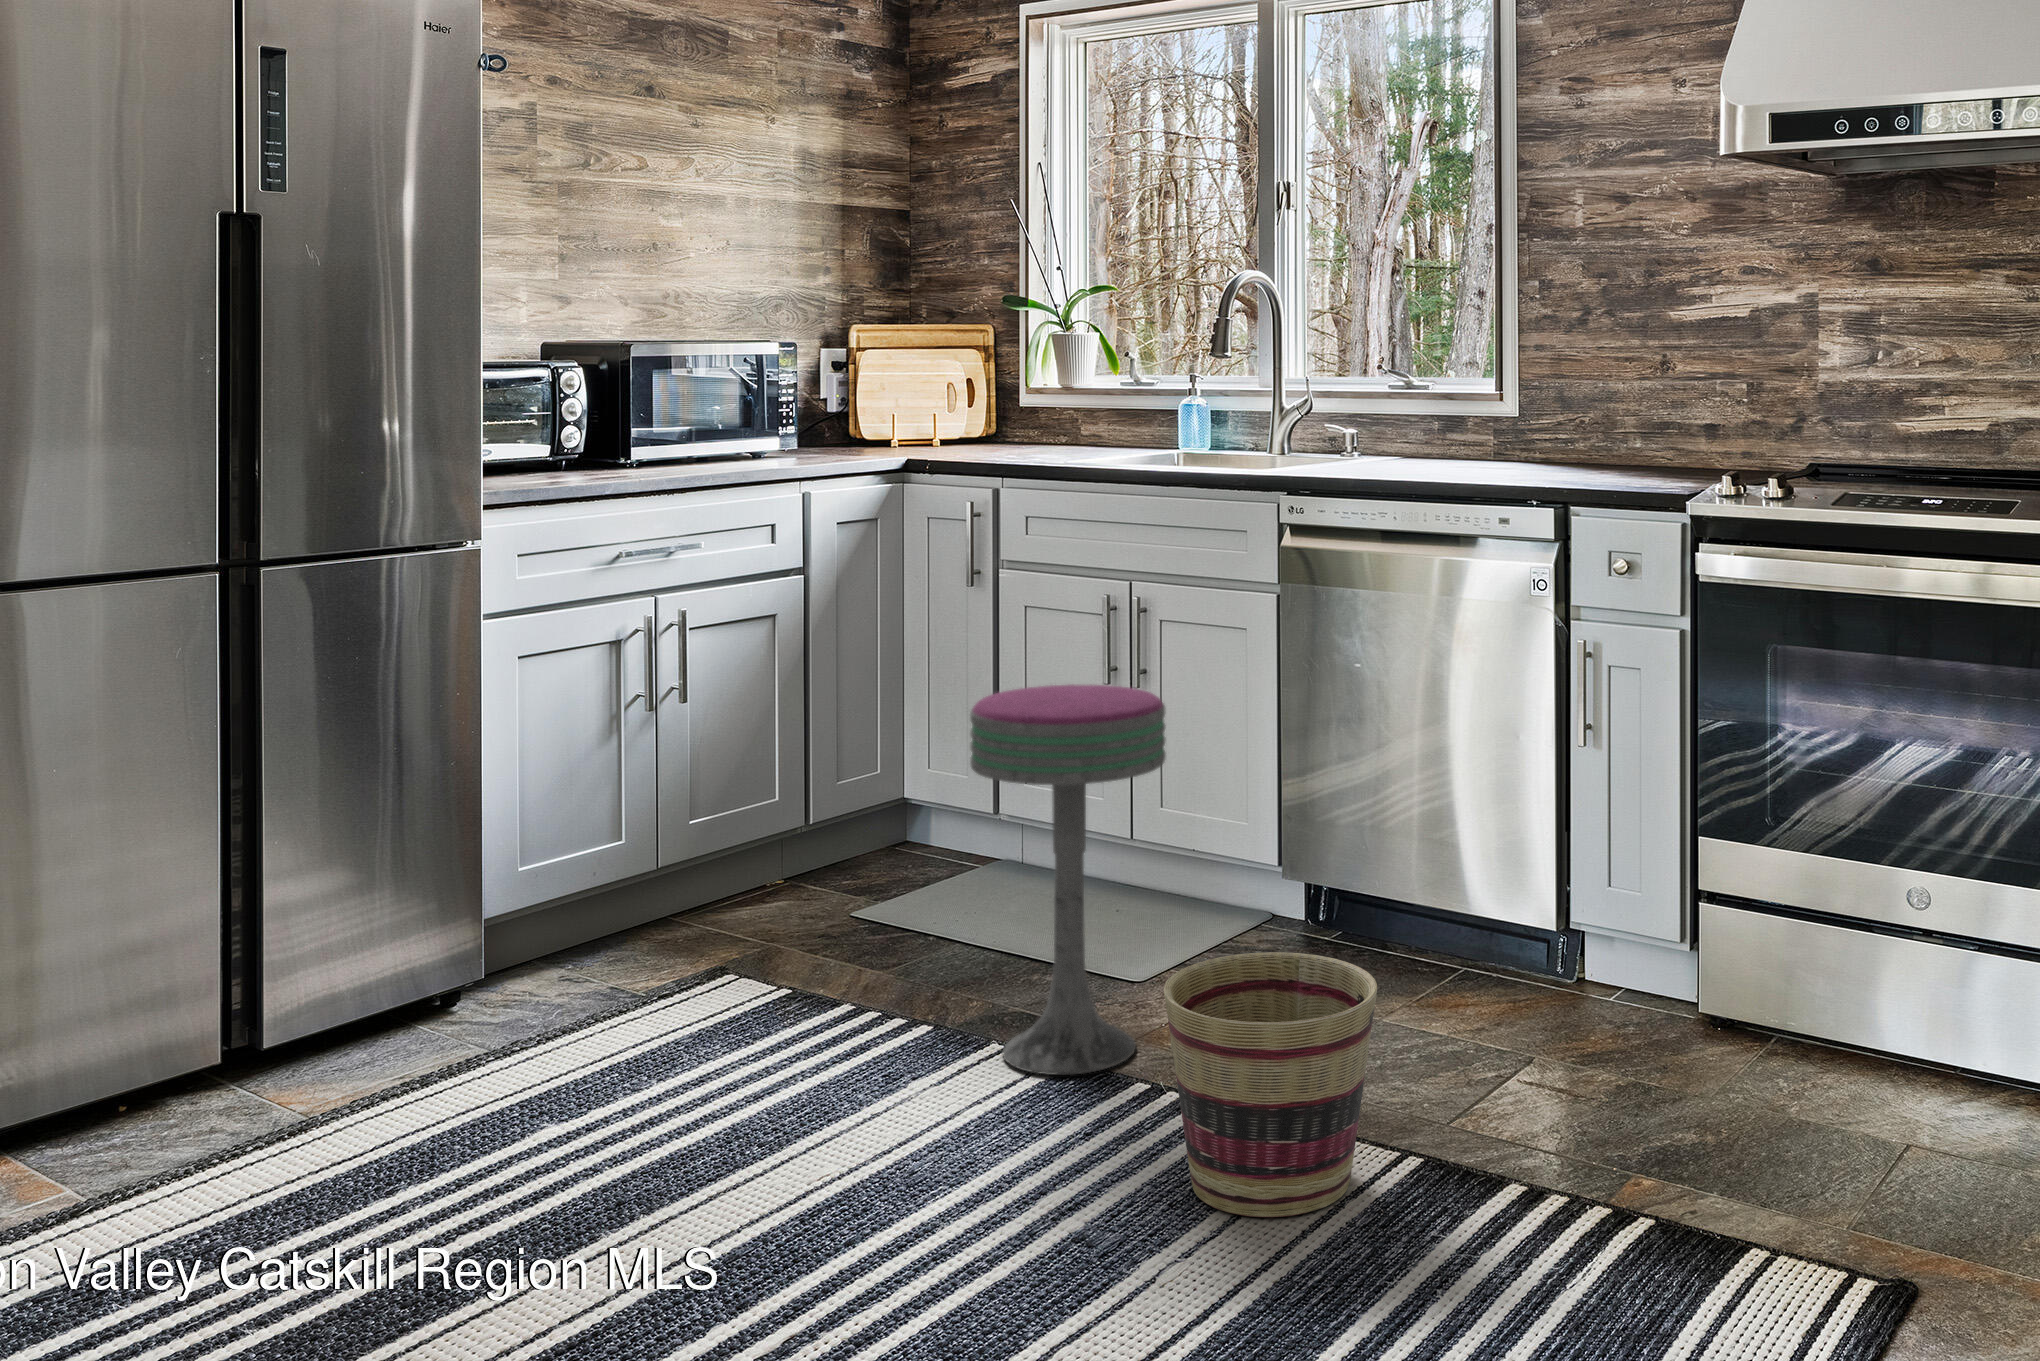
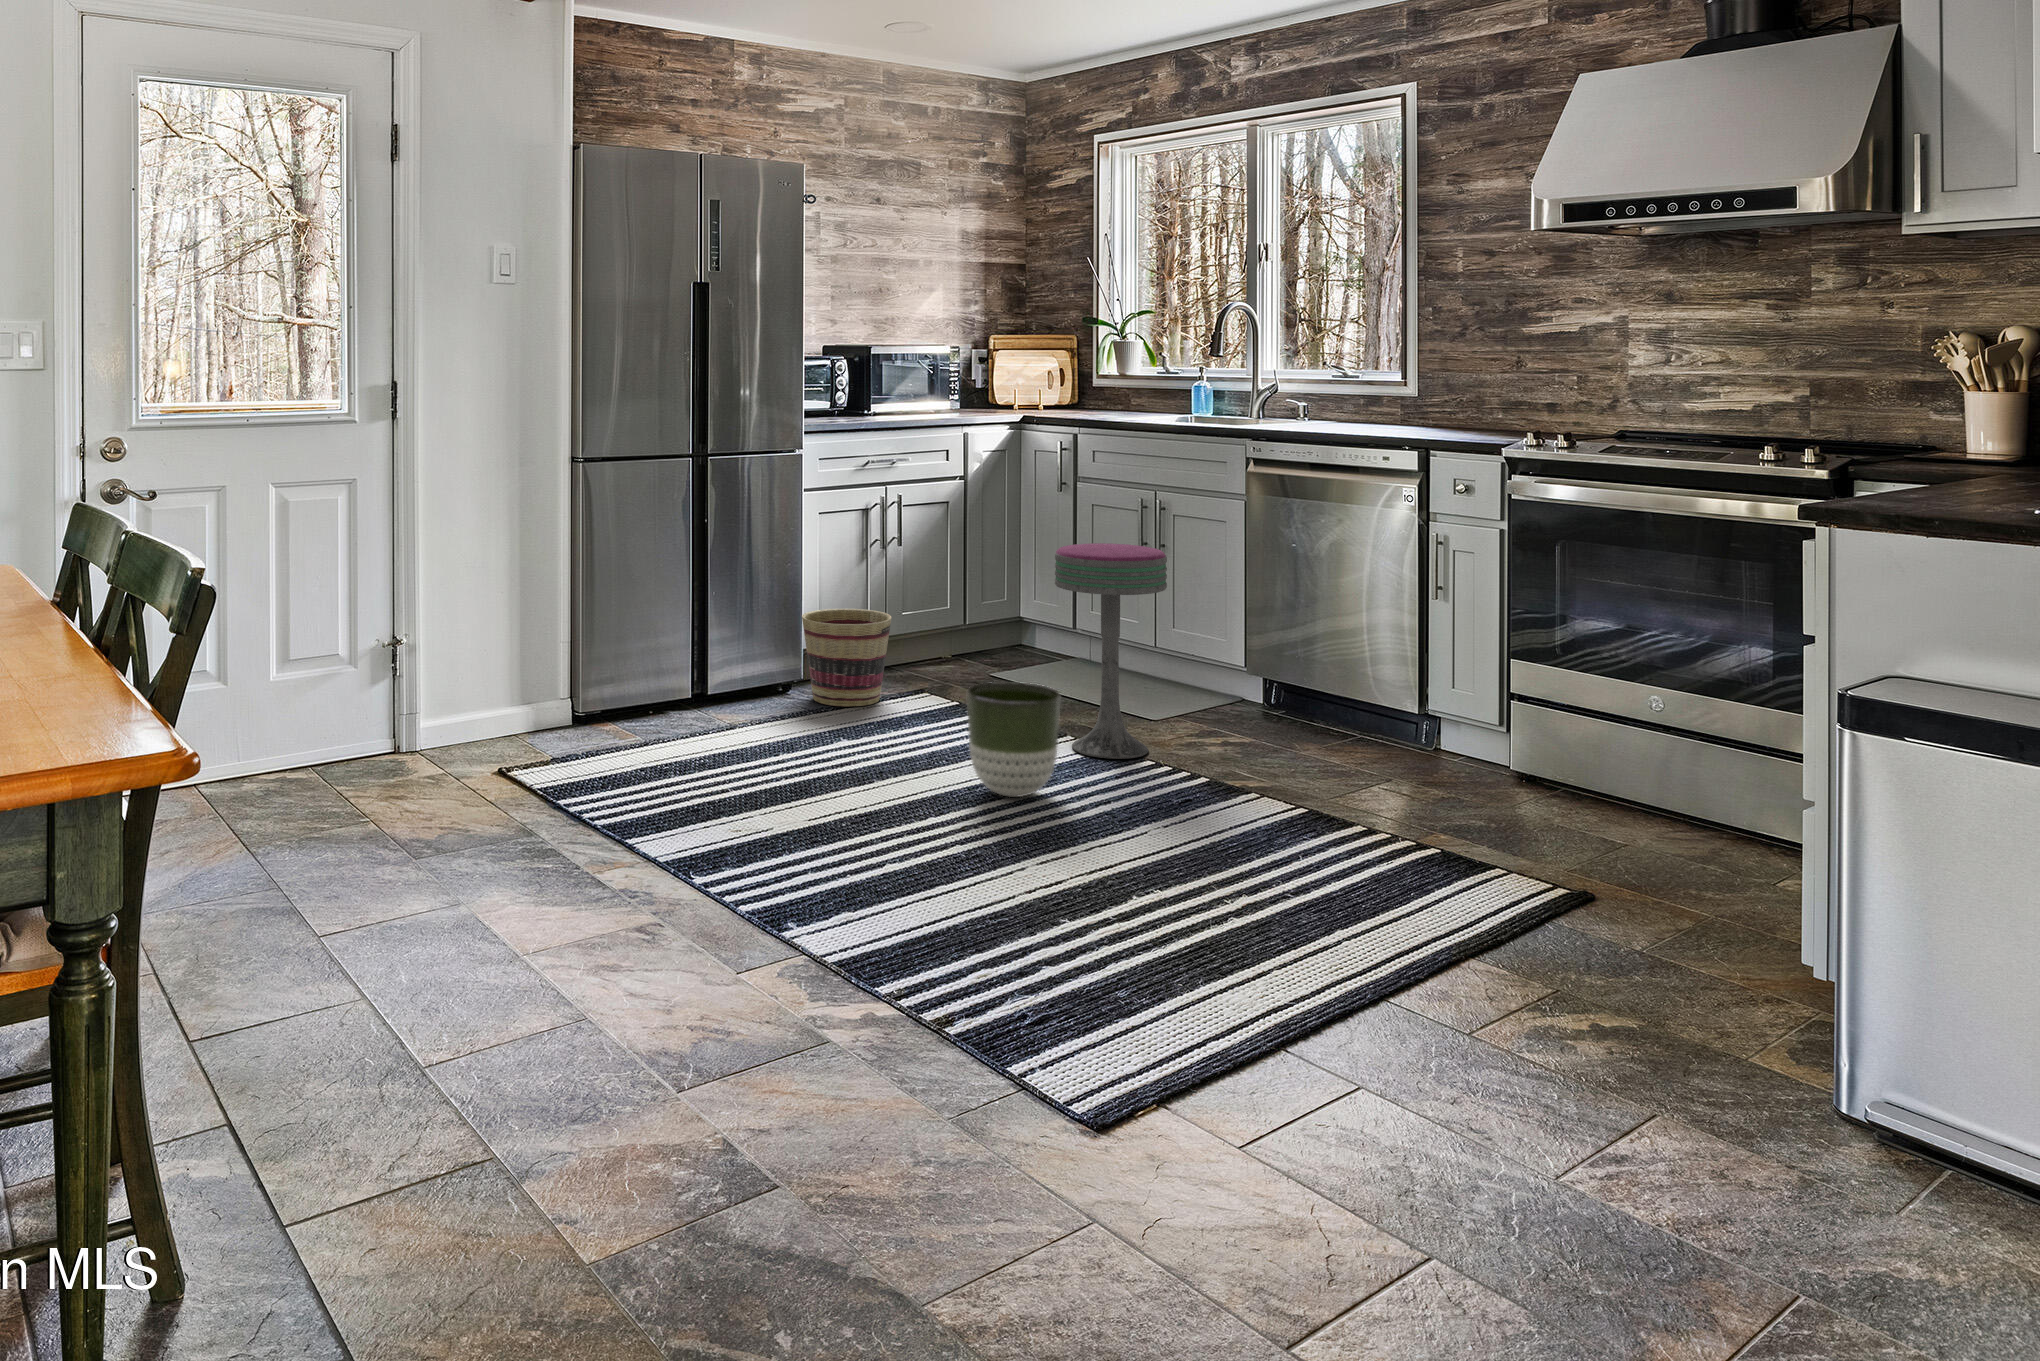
basket: present [1164,952,1377,1217] -> present [802,609,891,707]
planter: none [808,973,989,1207] -> present [967,682,1060,797]

